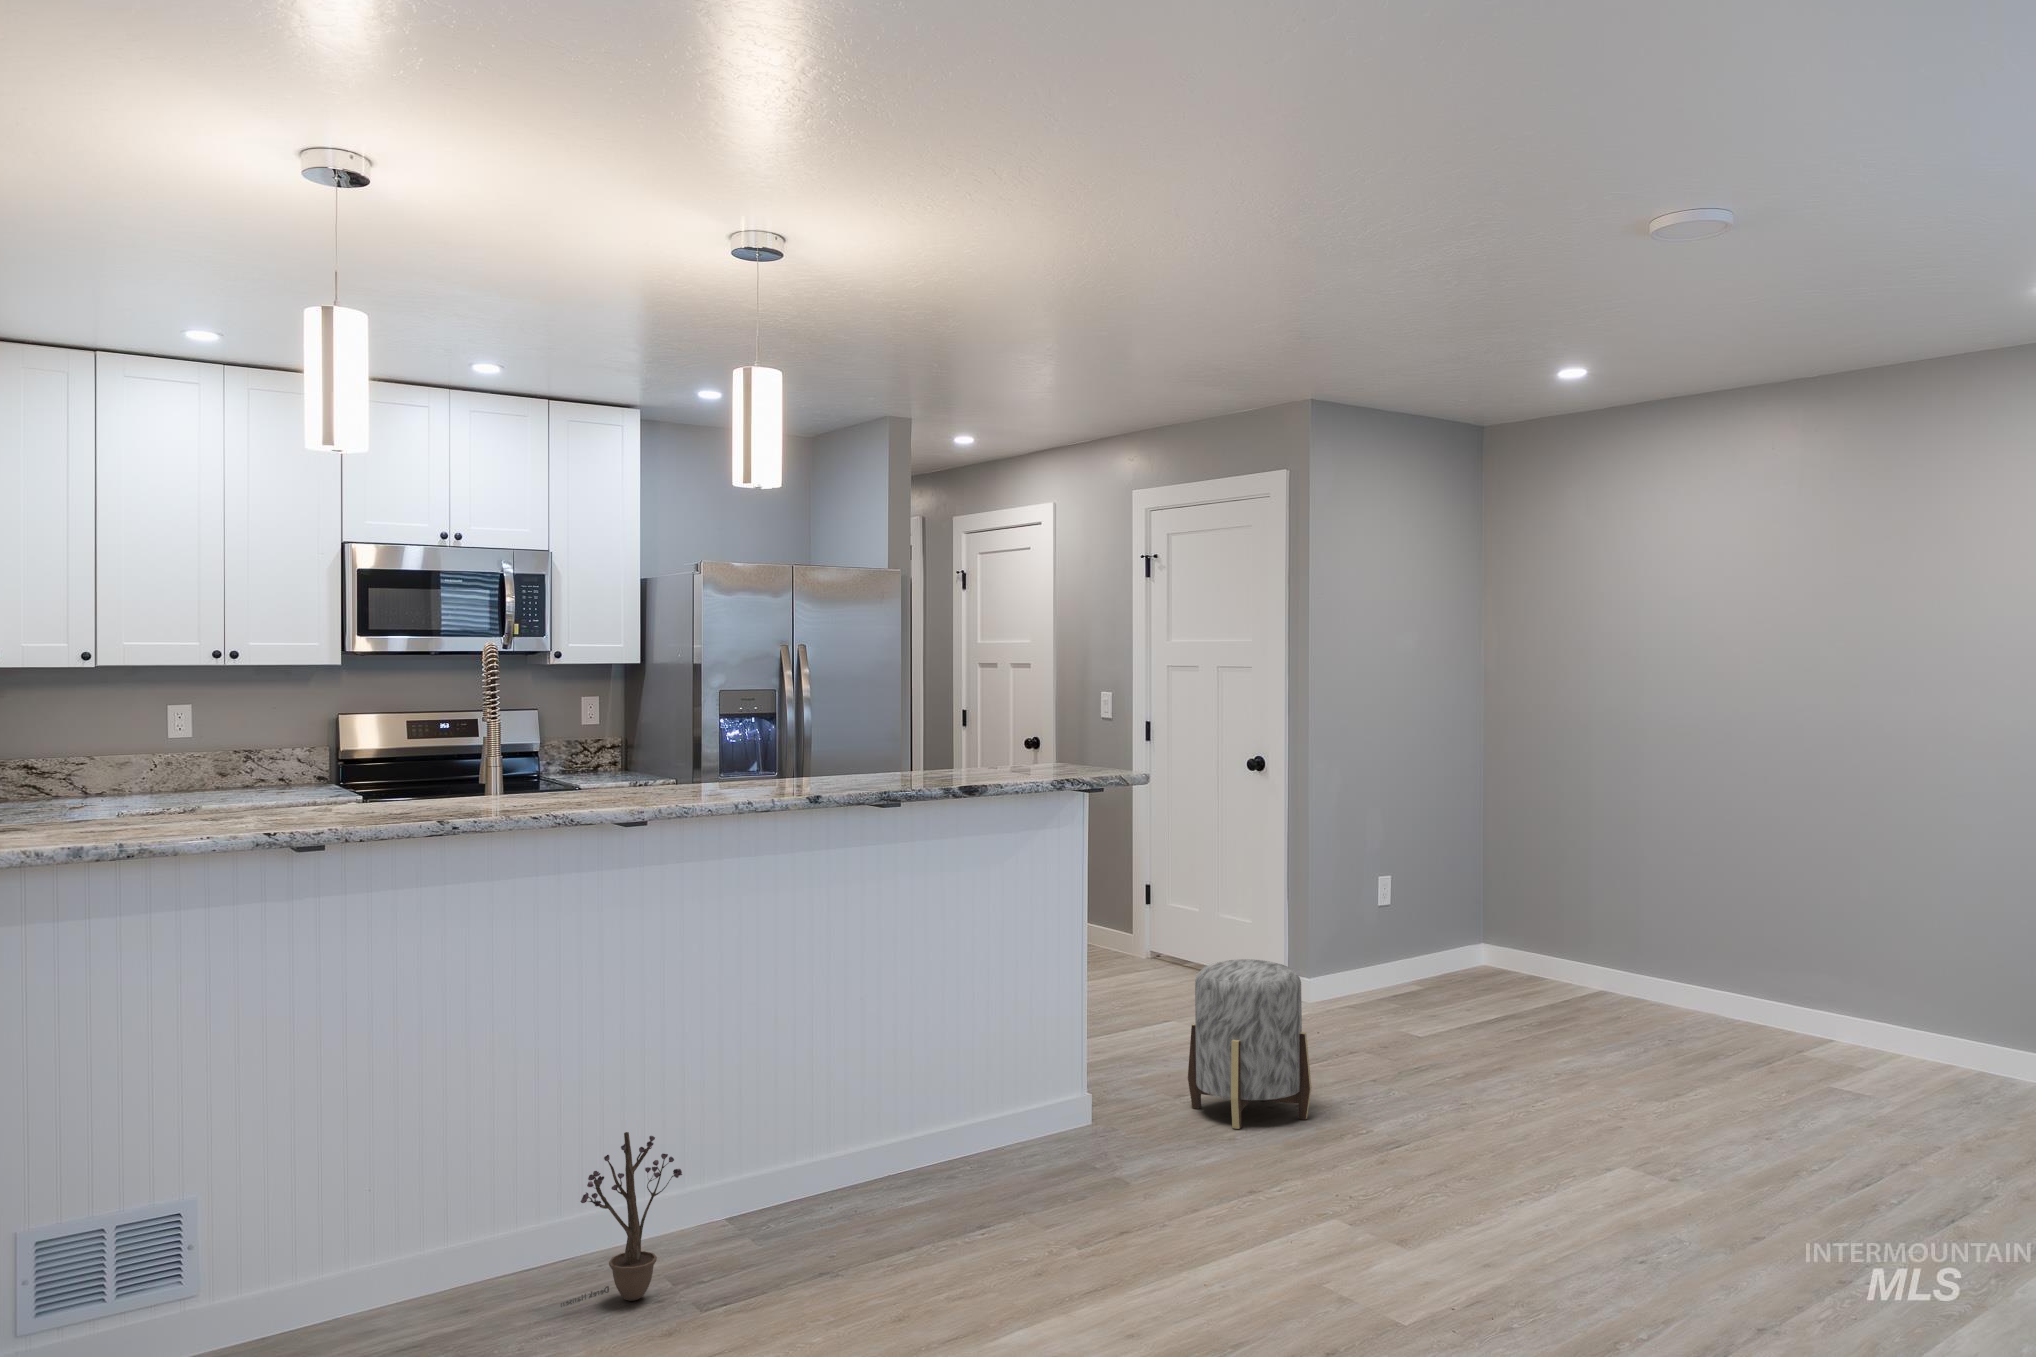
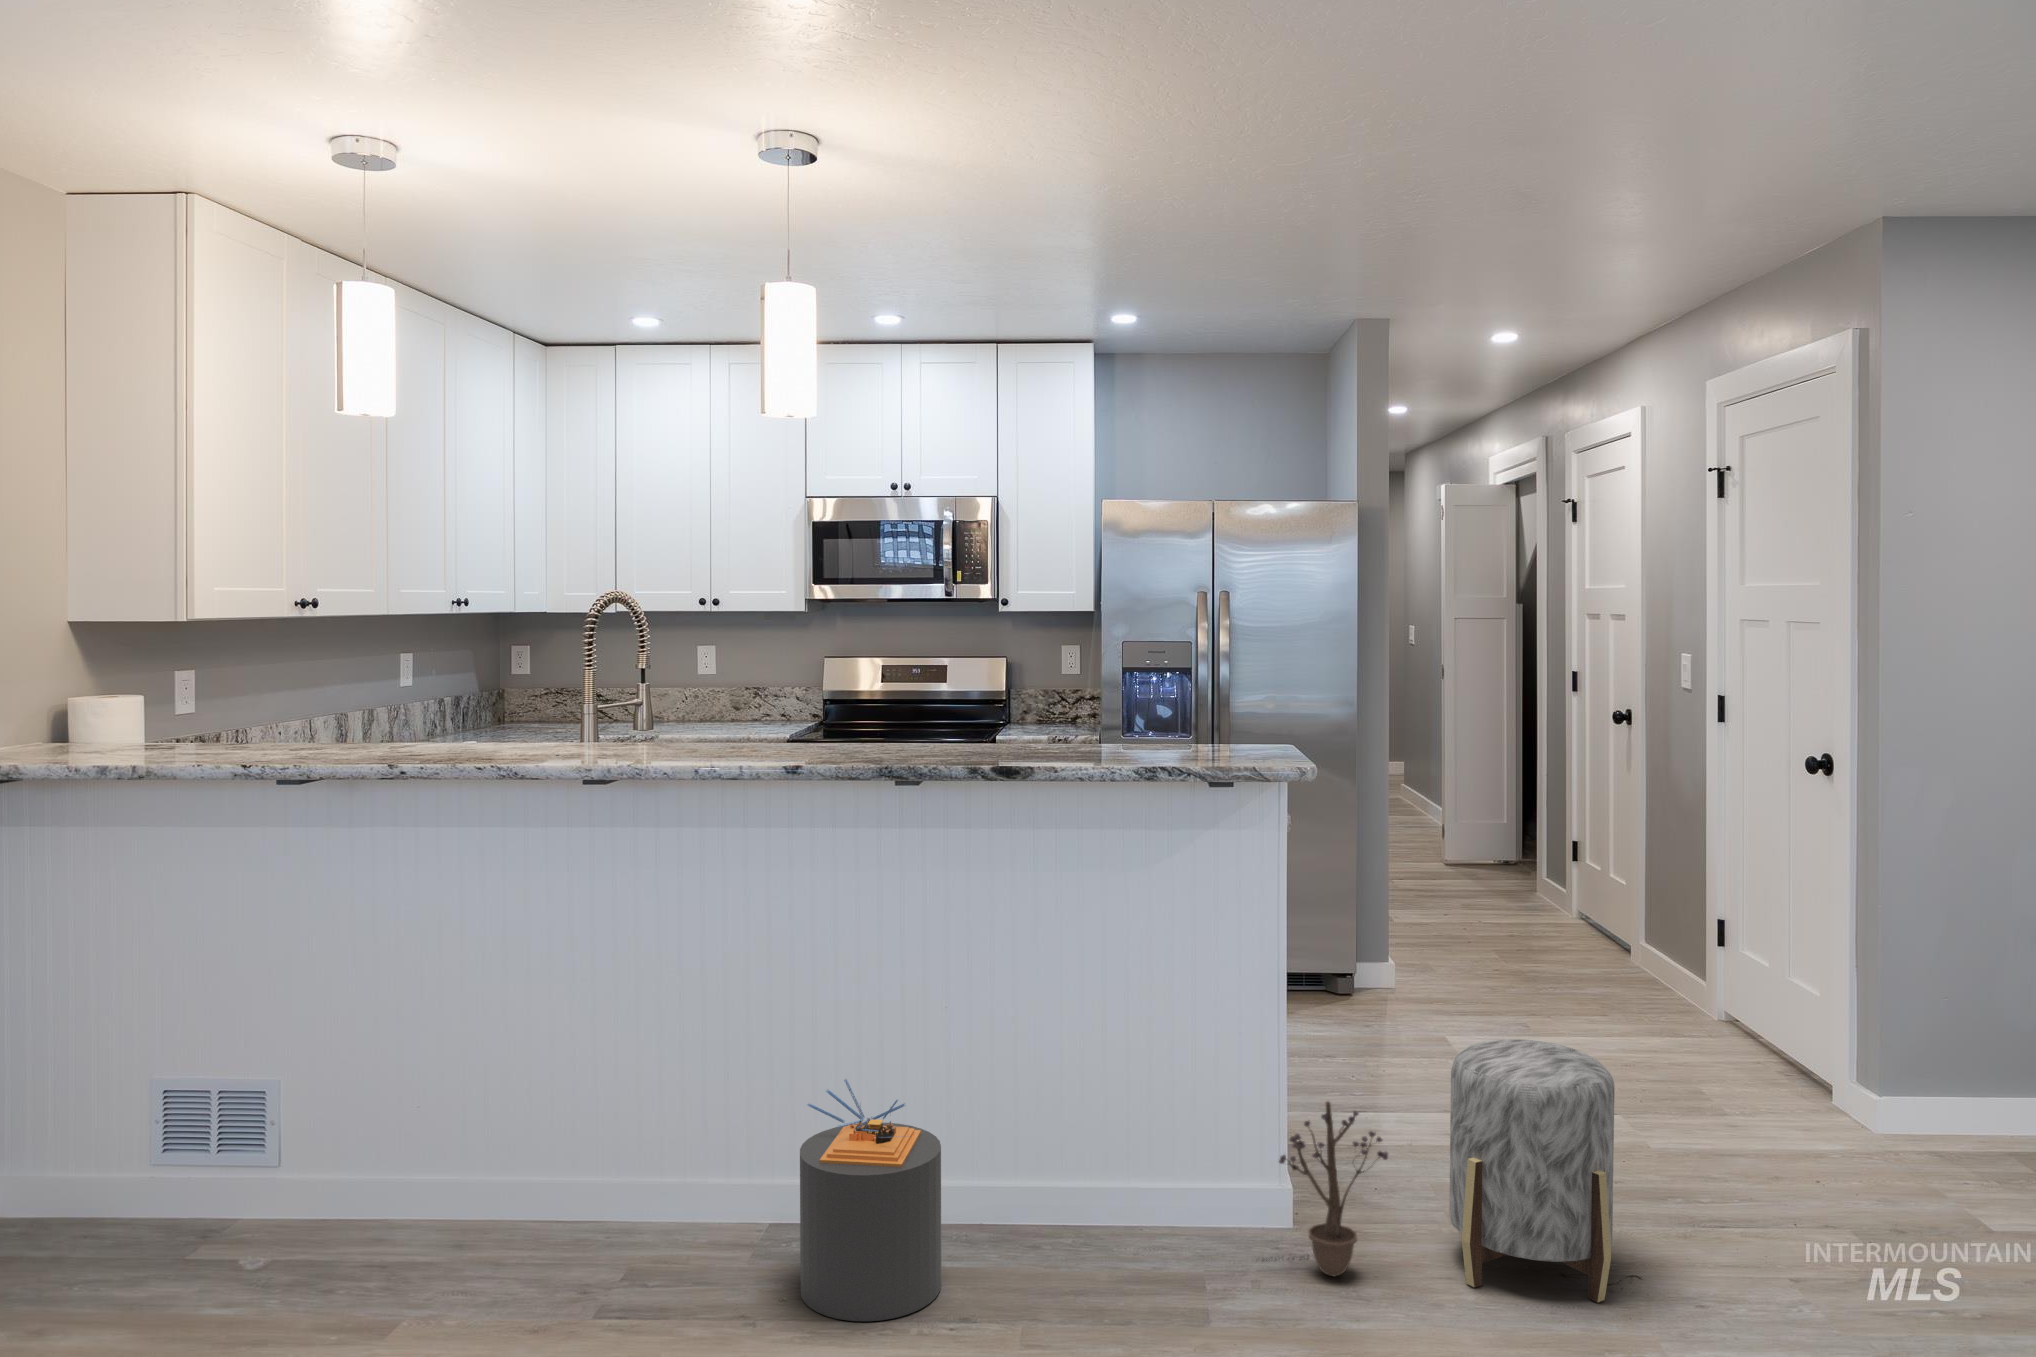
trash can: none [827,1052,955,1242] -> present [800,1079,941,1321]
decorative plant: present [561,1132,682,1307] -> present [1258,1102,1388,1276]

